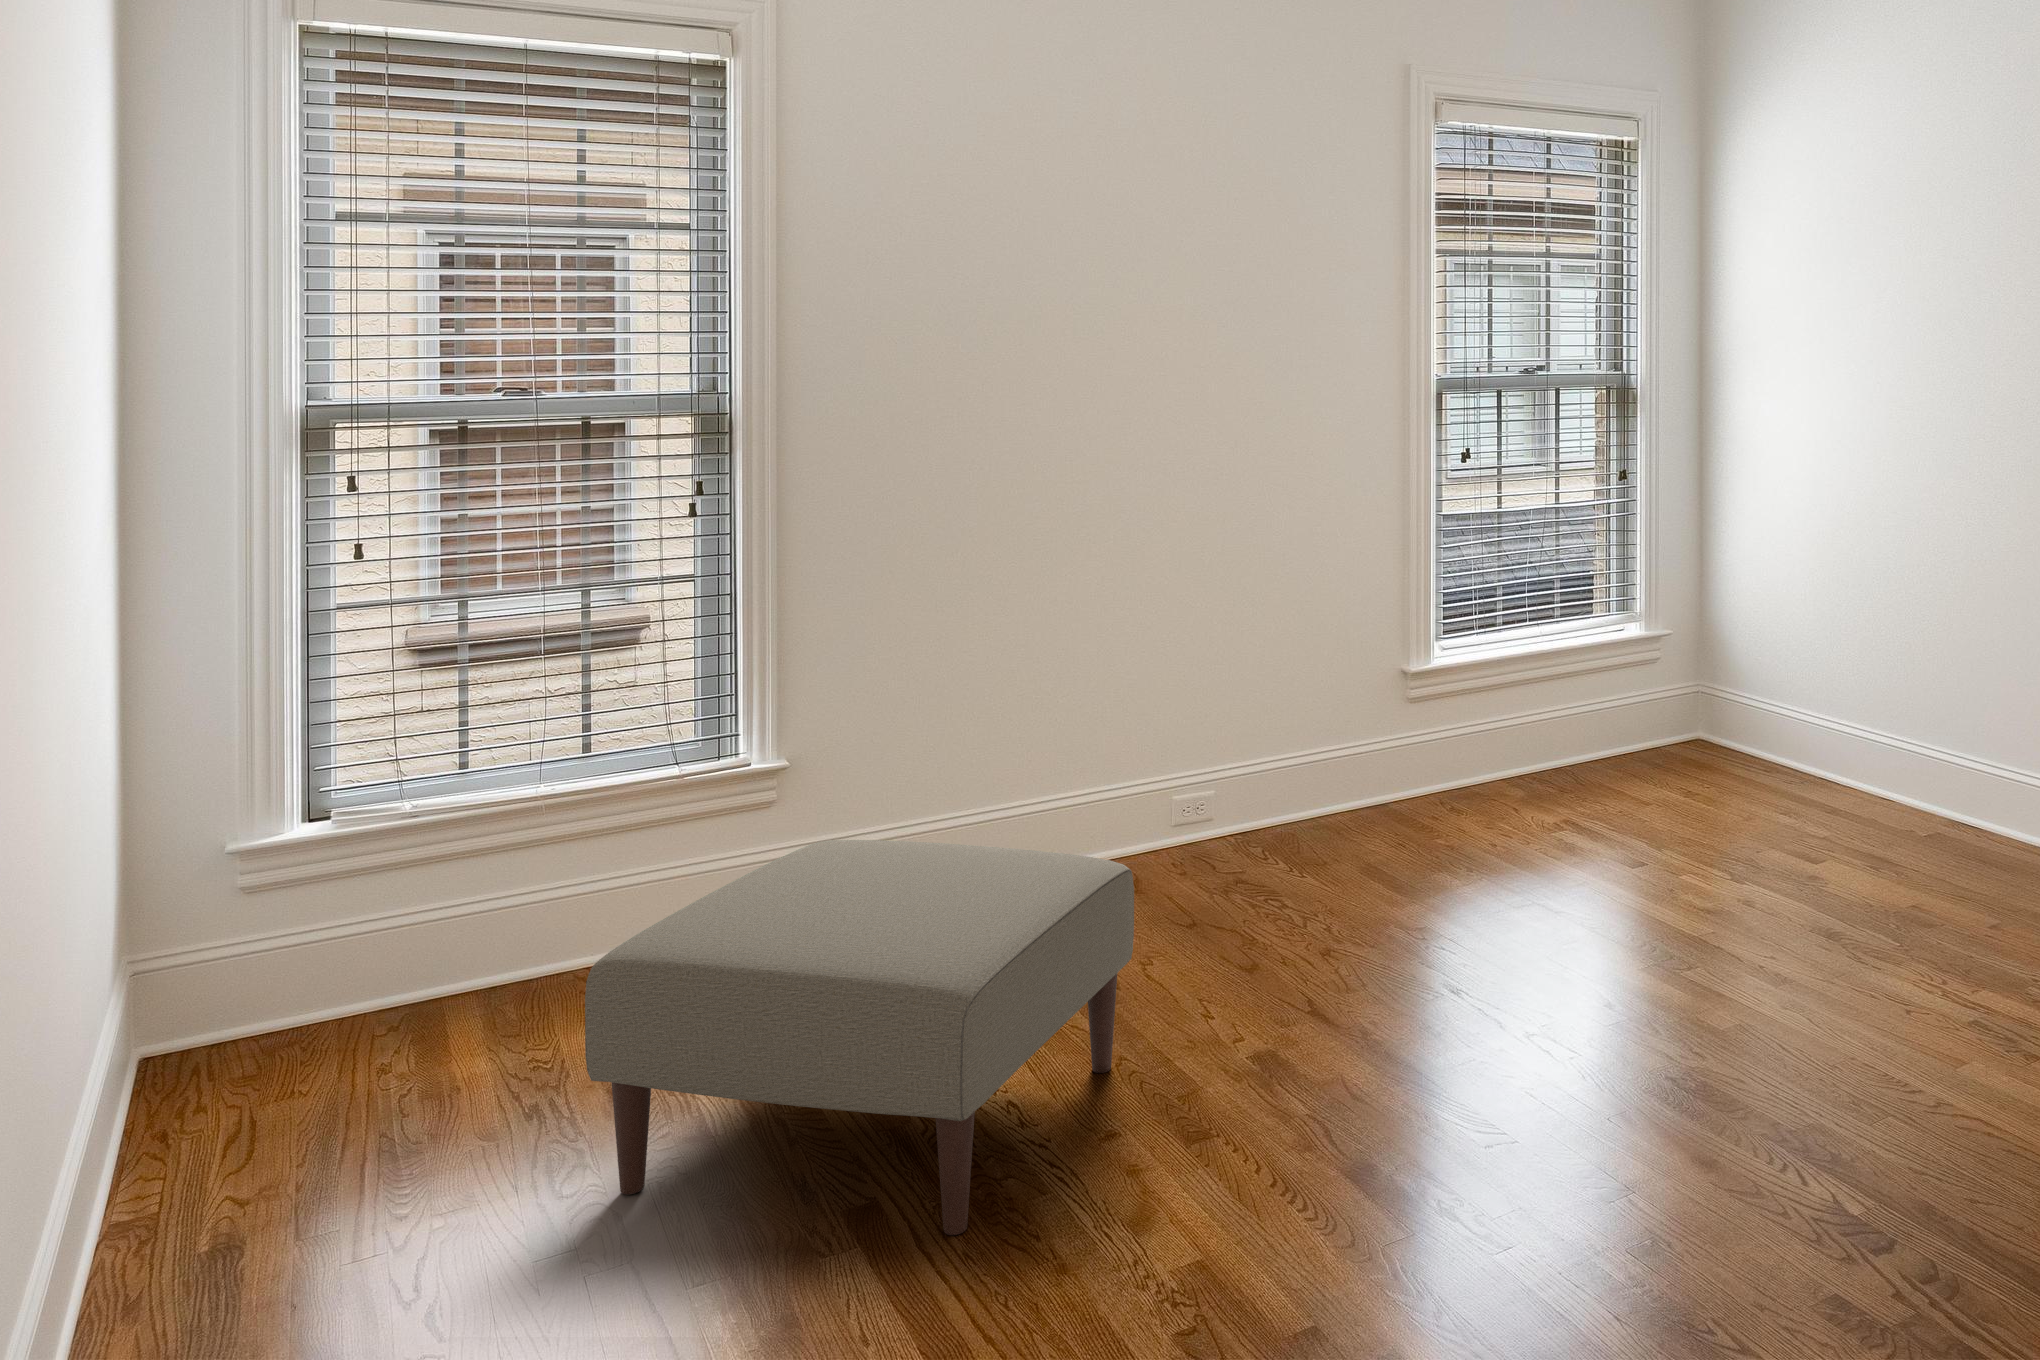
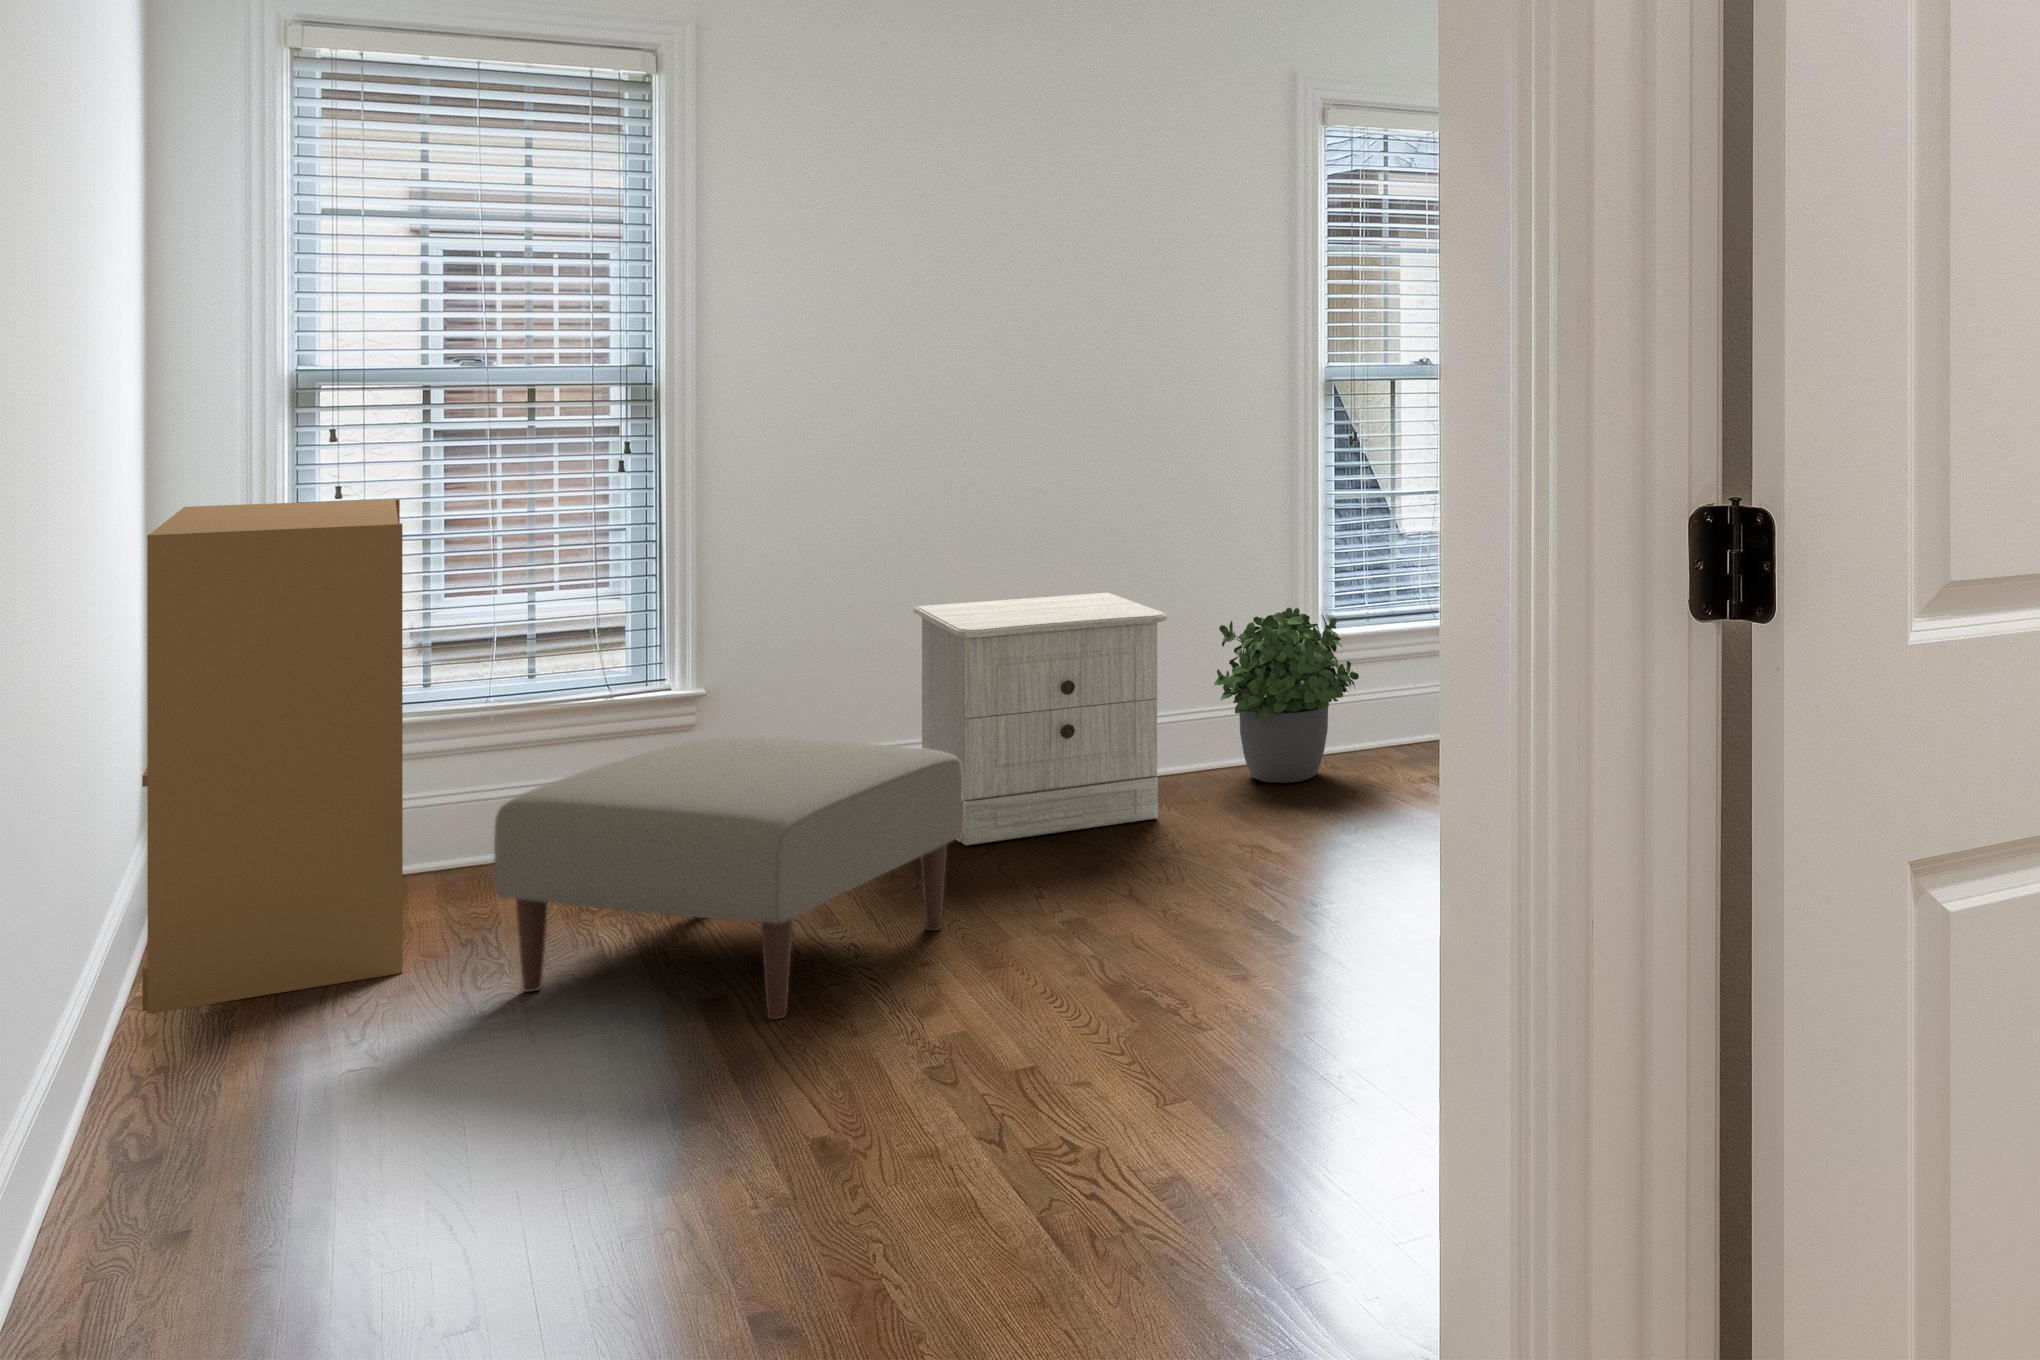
bookshelf: none [124,557,461,1250] -> present [142,499,403,1014]
nightstand: none [1017,634,1307,936] -> present [913,593,1167,845]
potted plant: none [1334,644,1486,837] -> present [1214,608,1359,783]

